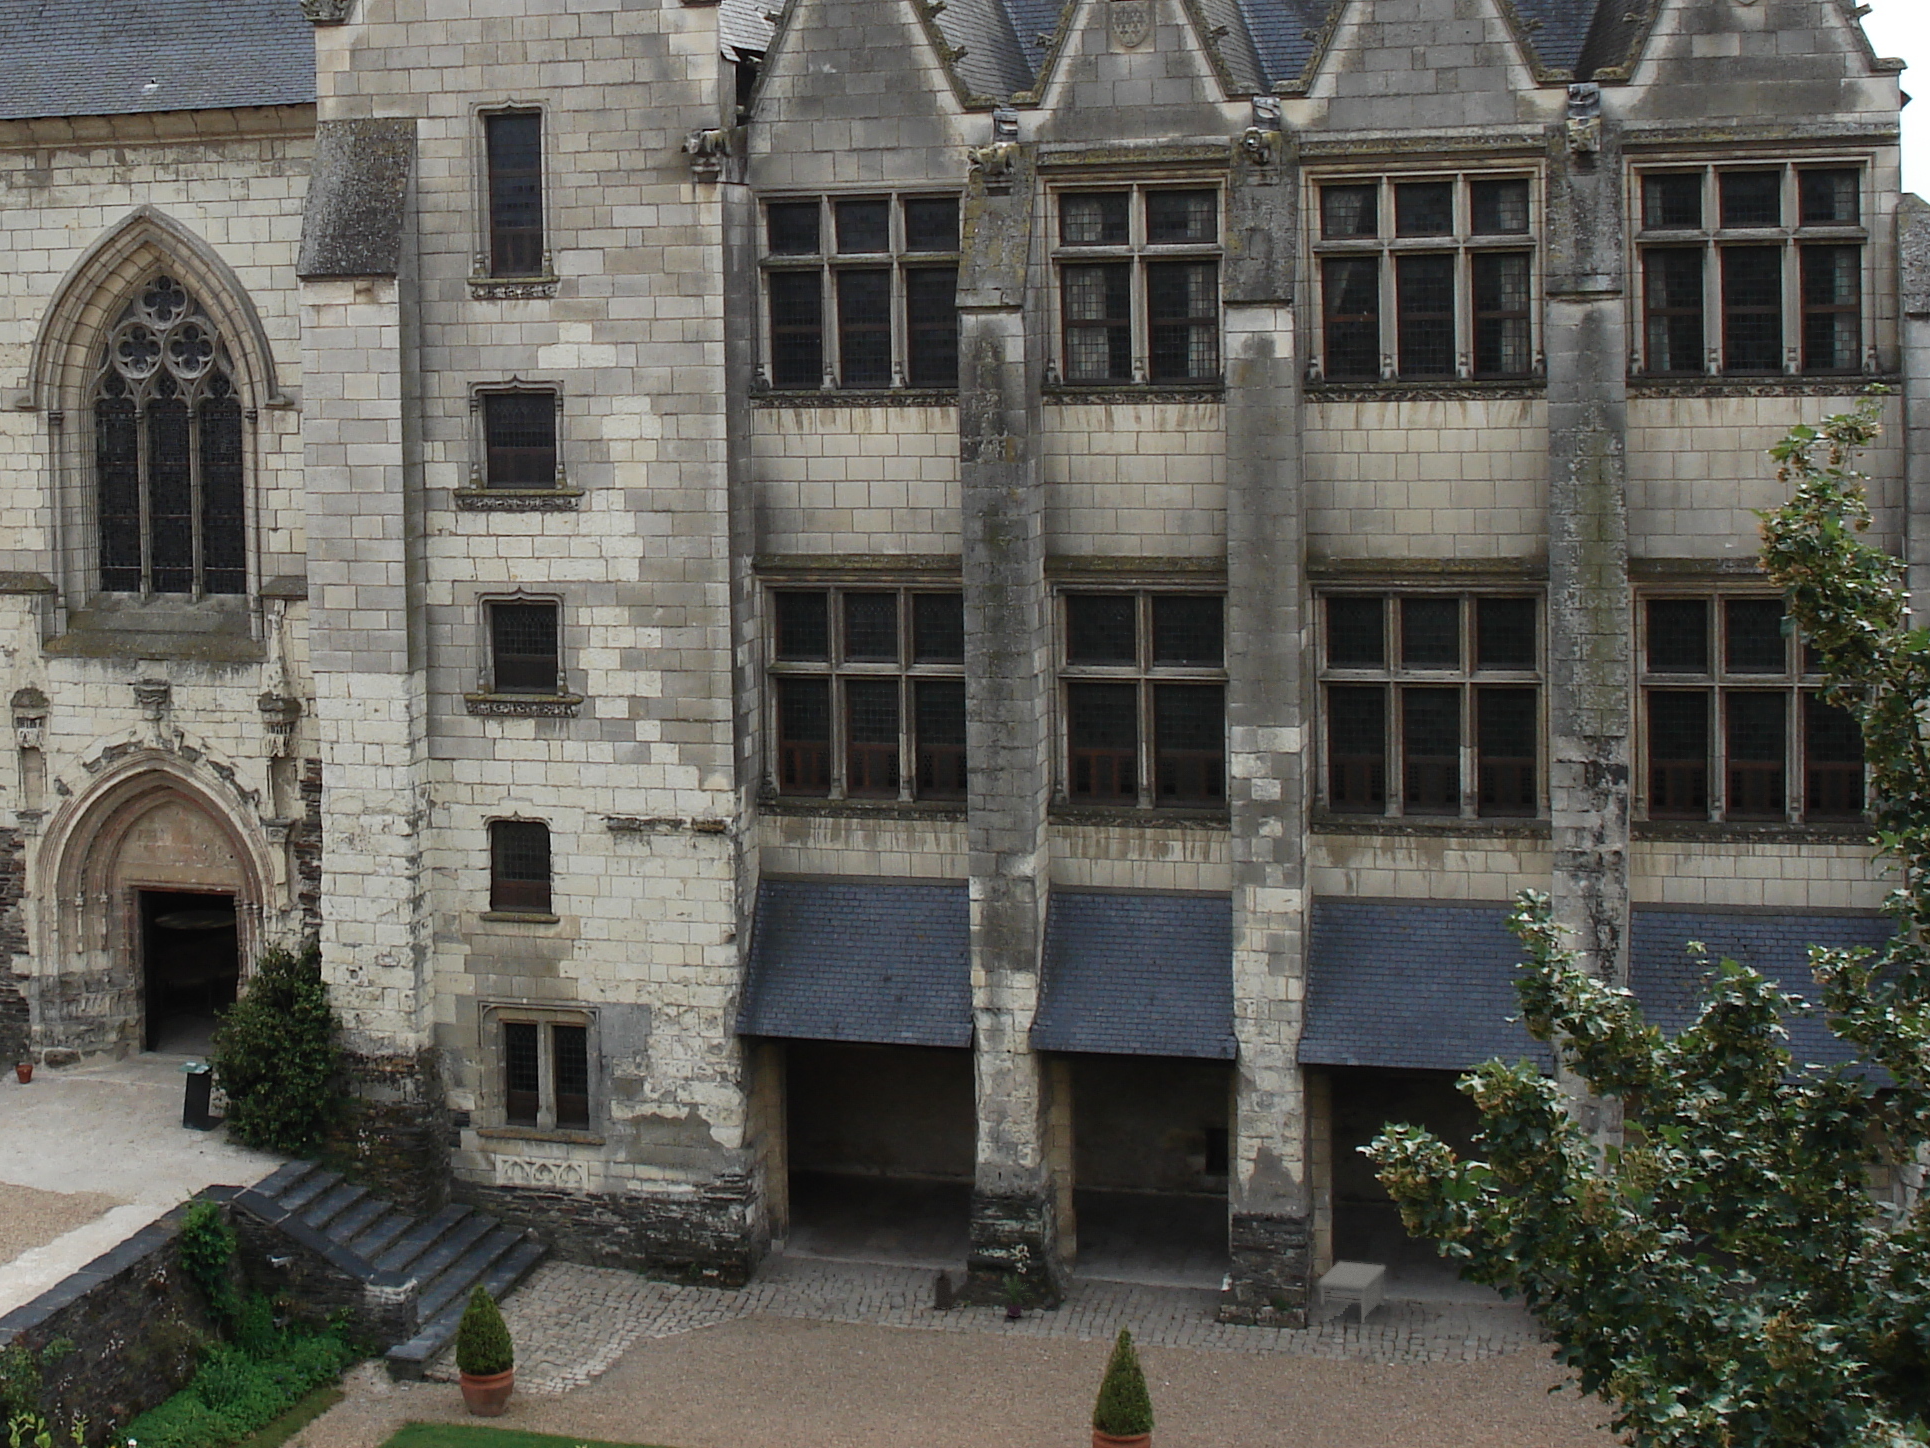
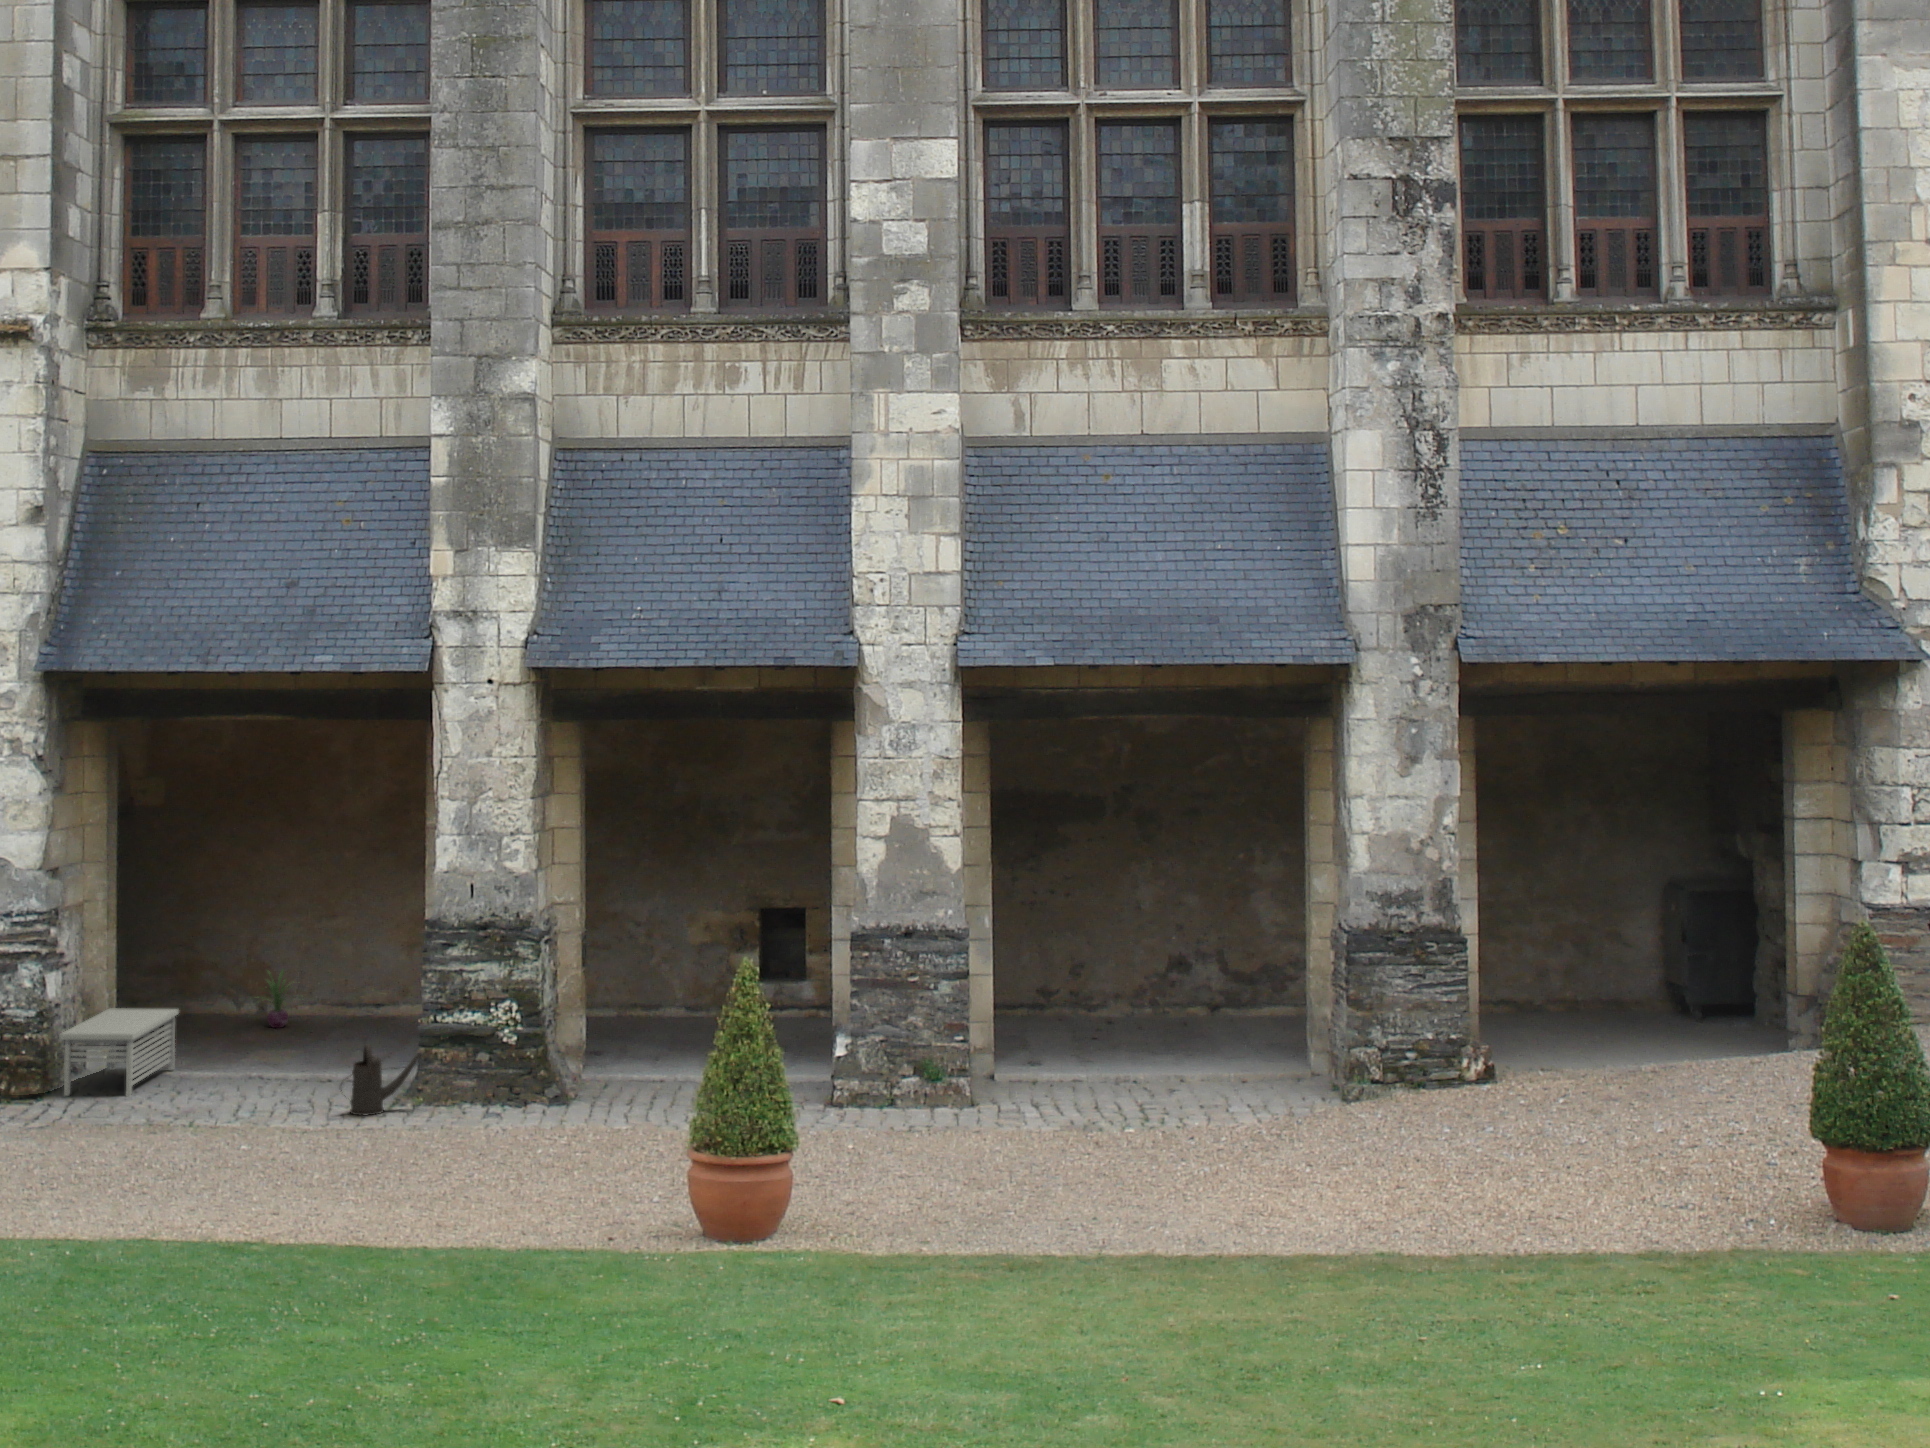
storage bench: present [1319,1262,1385,1324] -> present [59,1008,179,1096]
decorative plant: present [1005,1277,1023,1317] -> present [267,970,290,1028]

